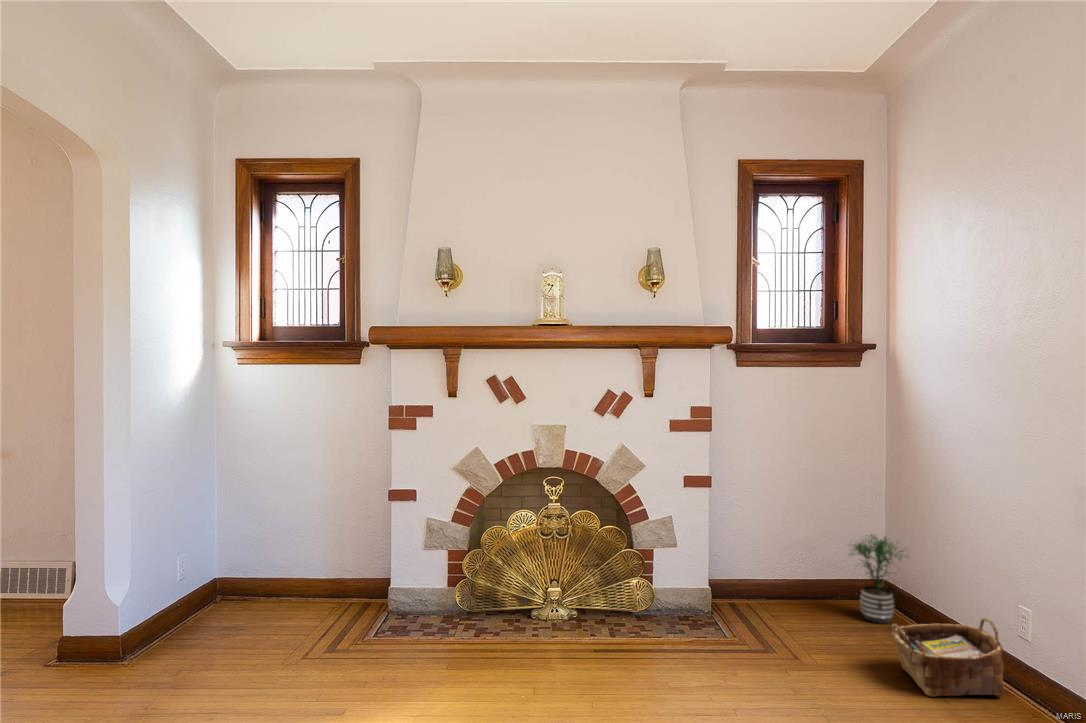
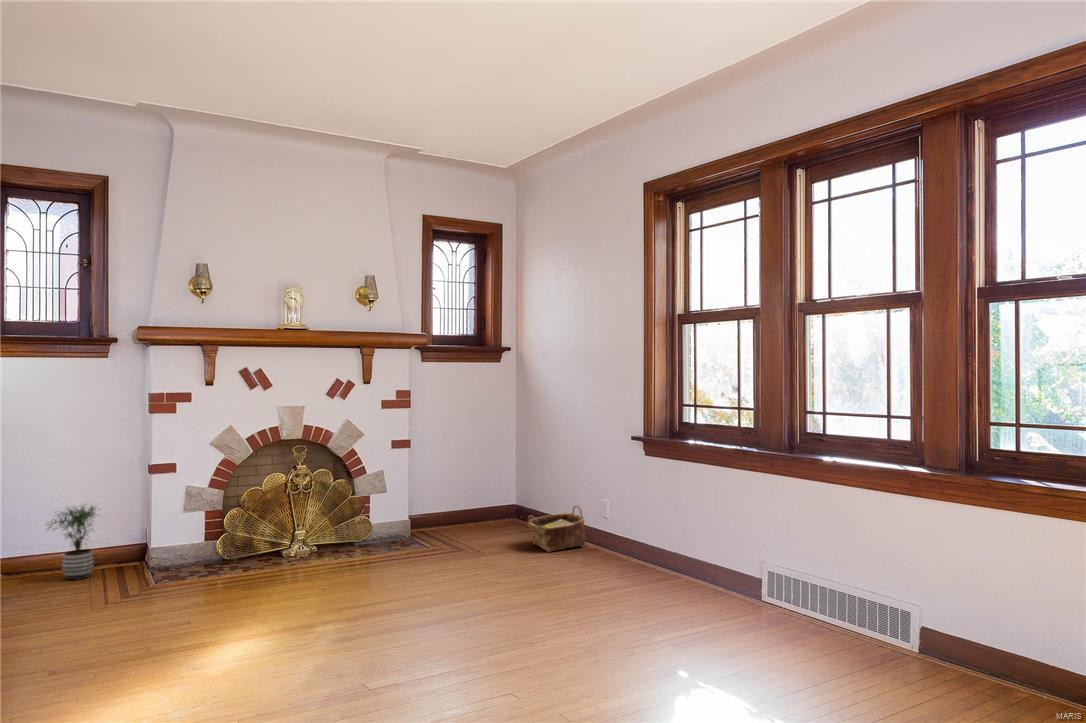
potted plant: present [850,535,909,623] -> present [50,504,96,580]

